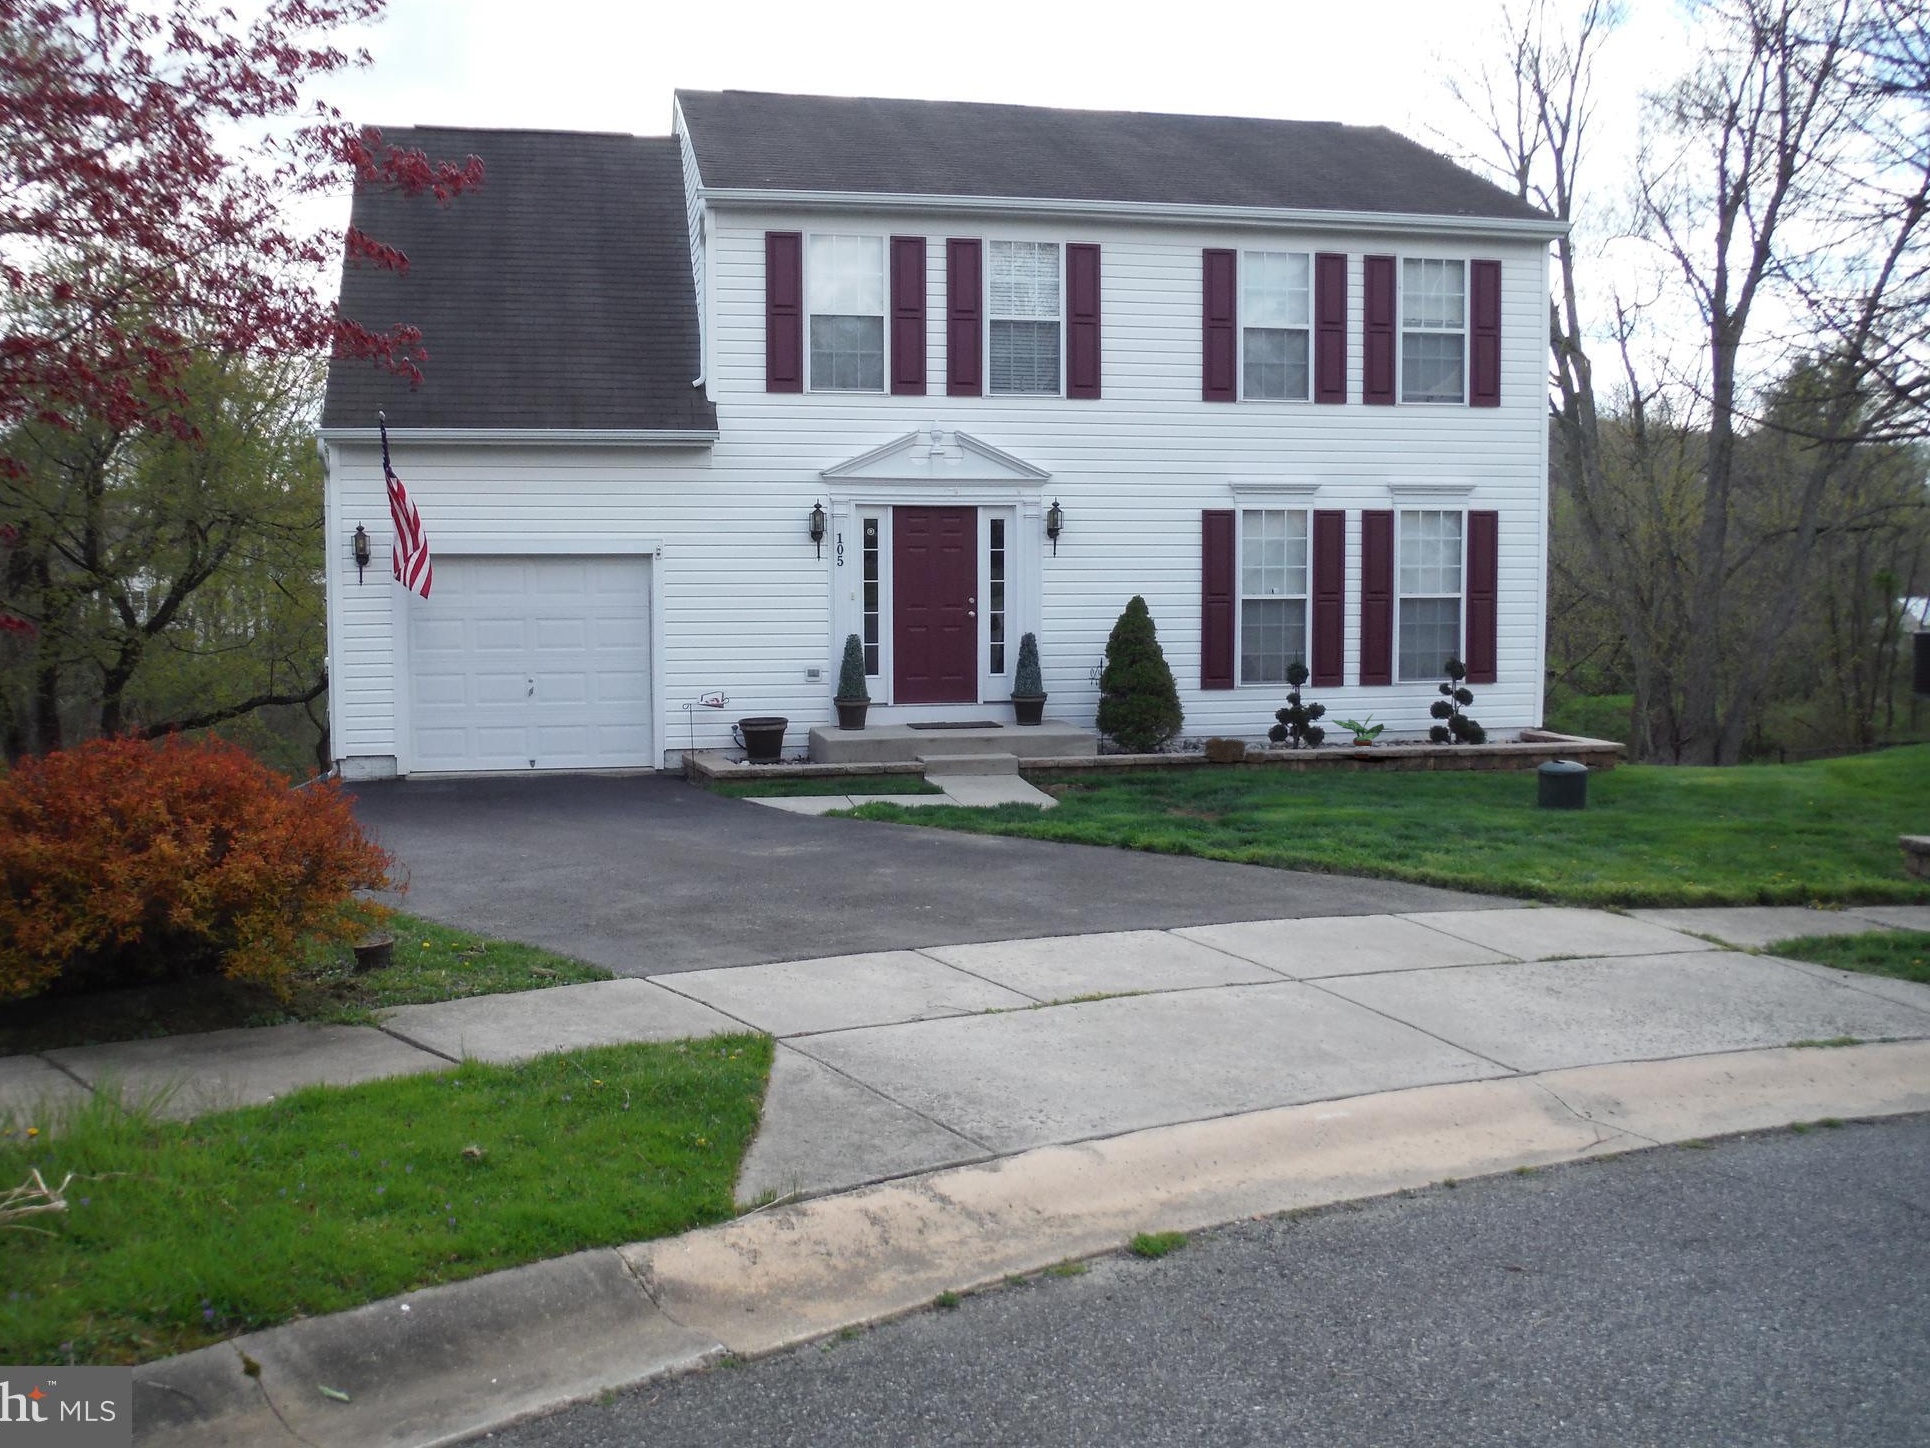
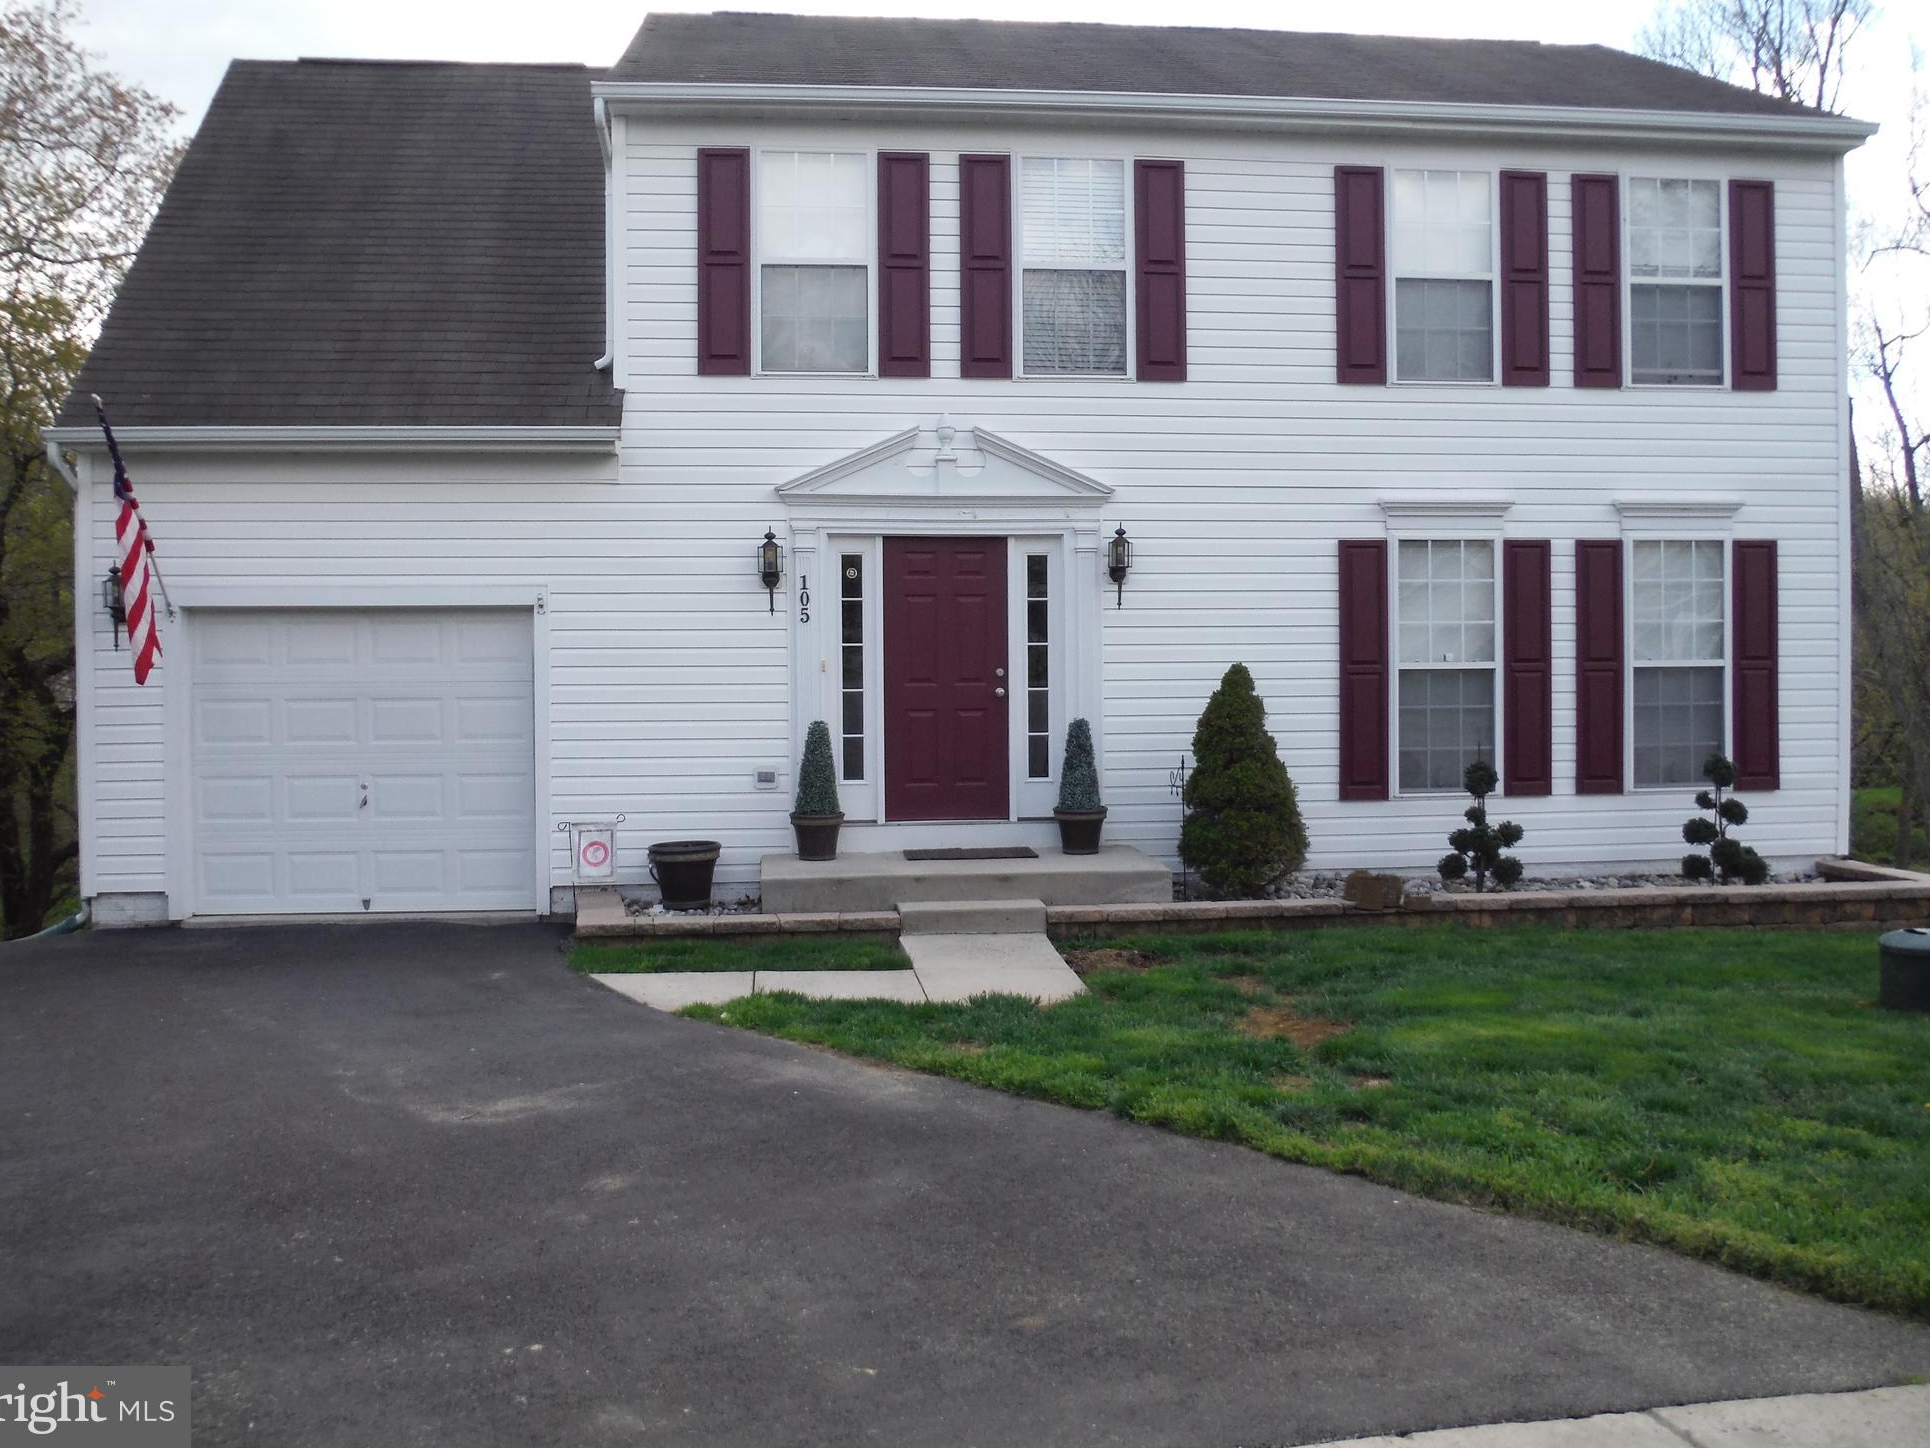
potted plant: present [1332,714,1392,759] -> none [1533,835,1629,902]

